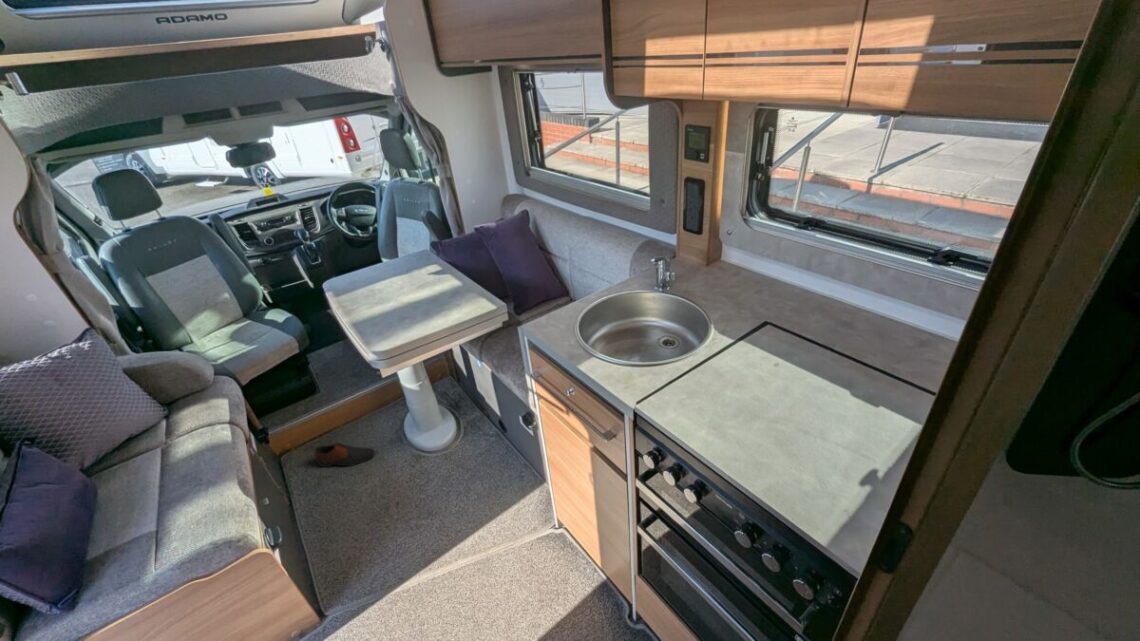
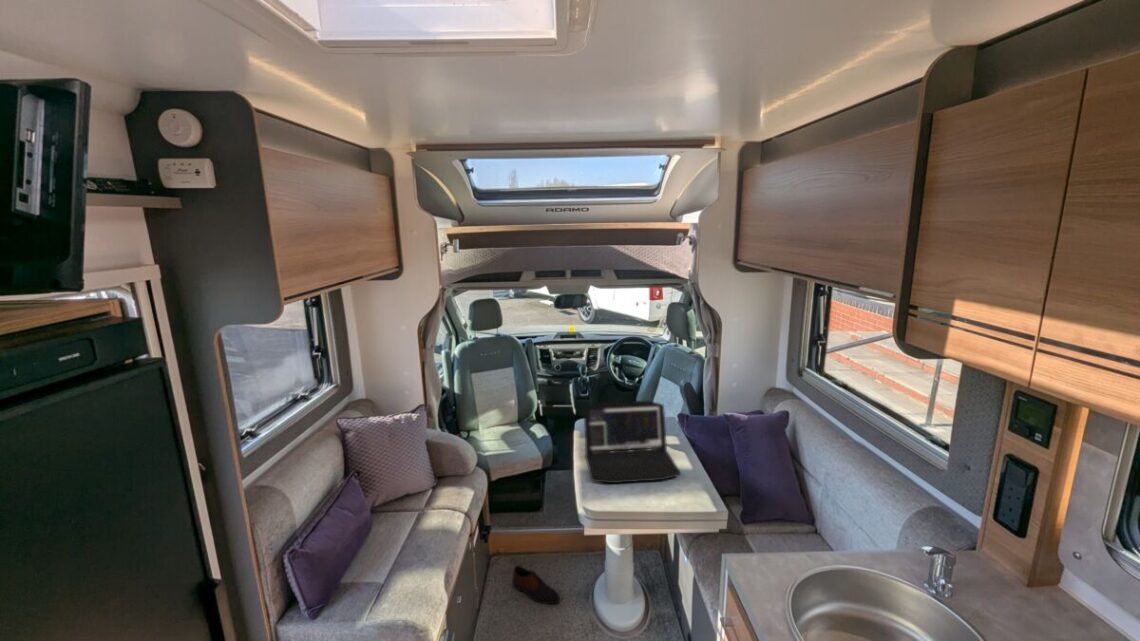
laptop: none [330,231,455,325] -> present [584,401,681,483]

